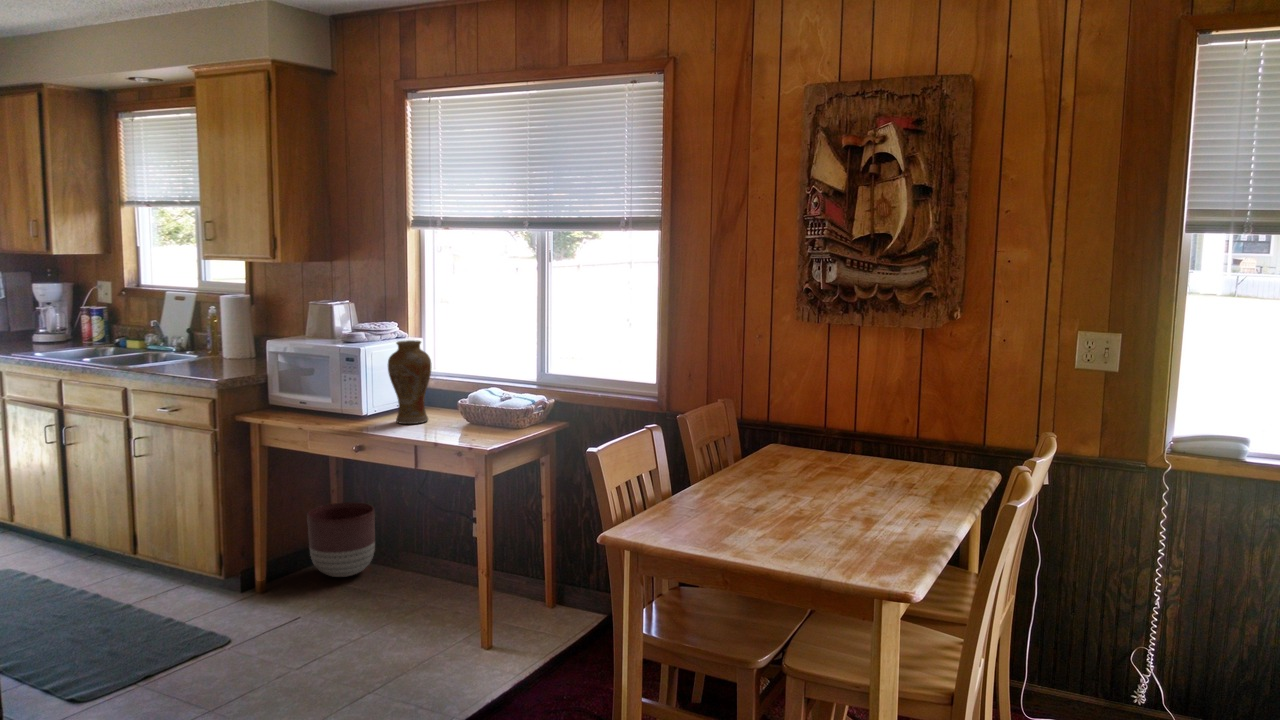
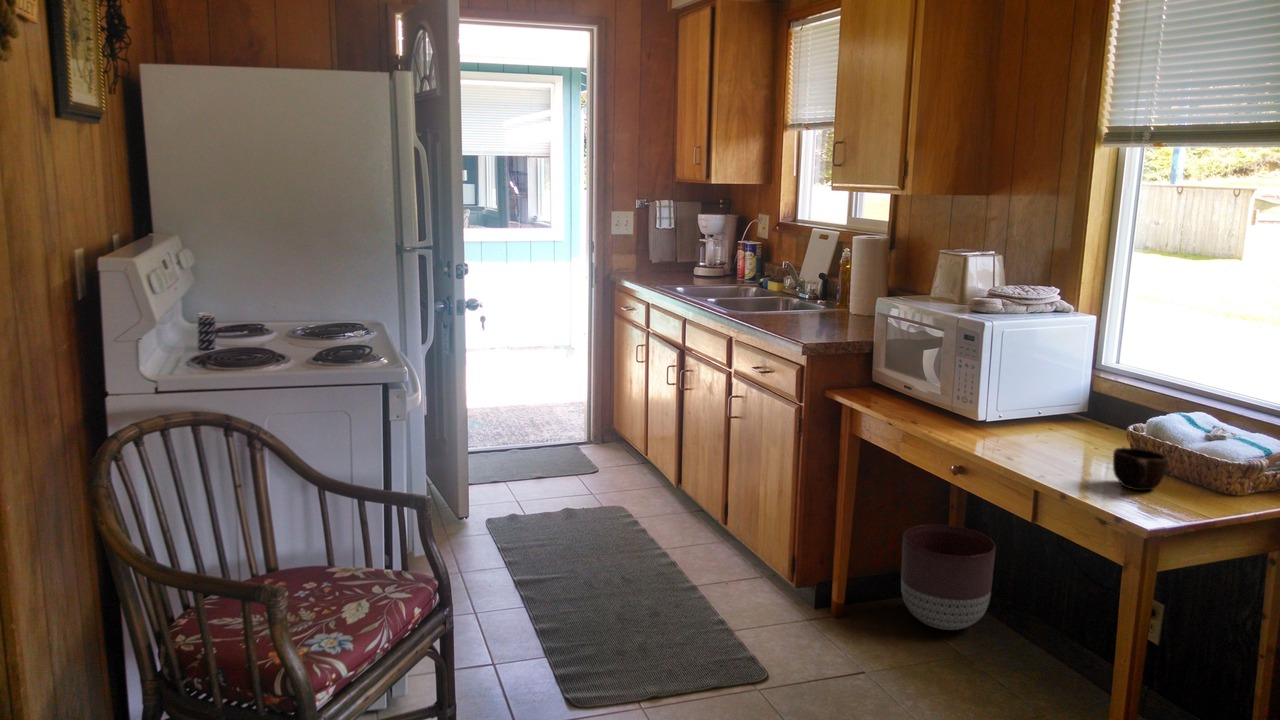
vase: present [388,340,432,424] -> none [1020,318,1093,450]
mug: none [457,411,485,434] -> present [1113,447,1168,490]

